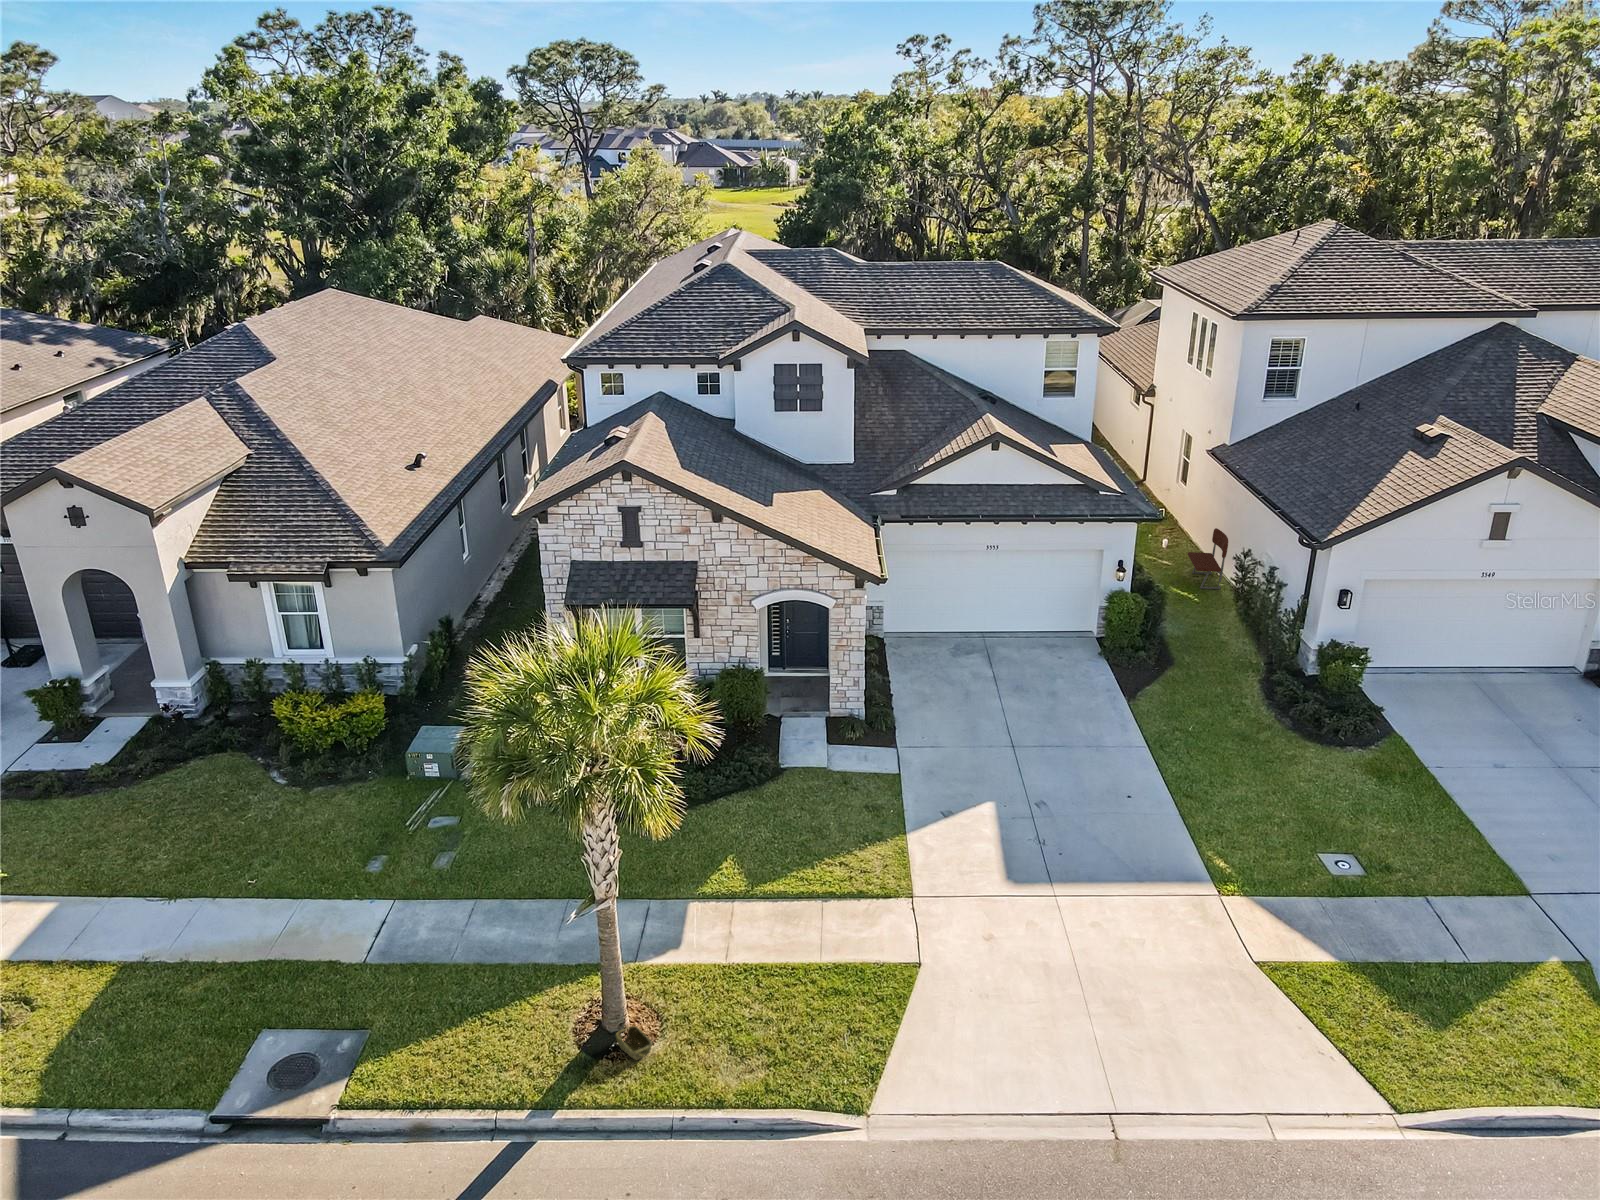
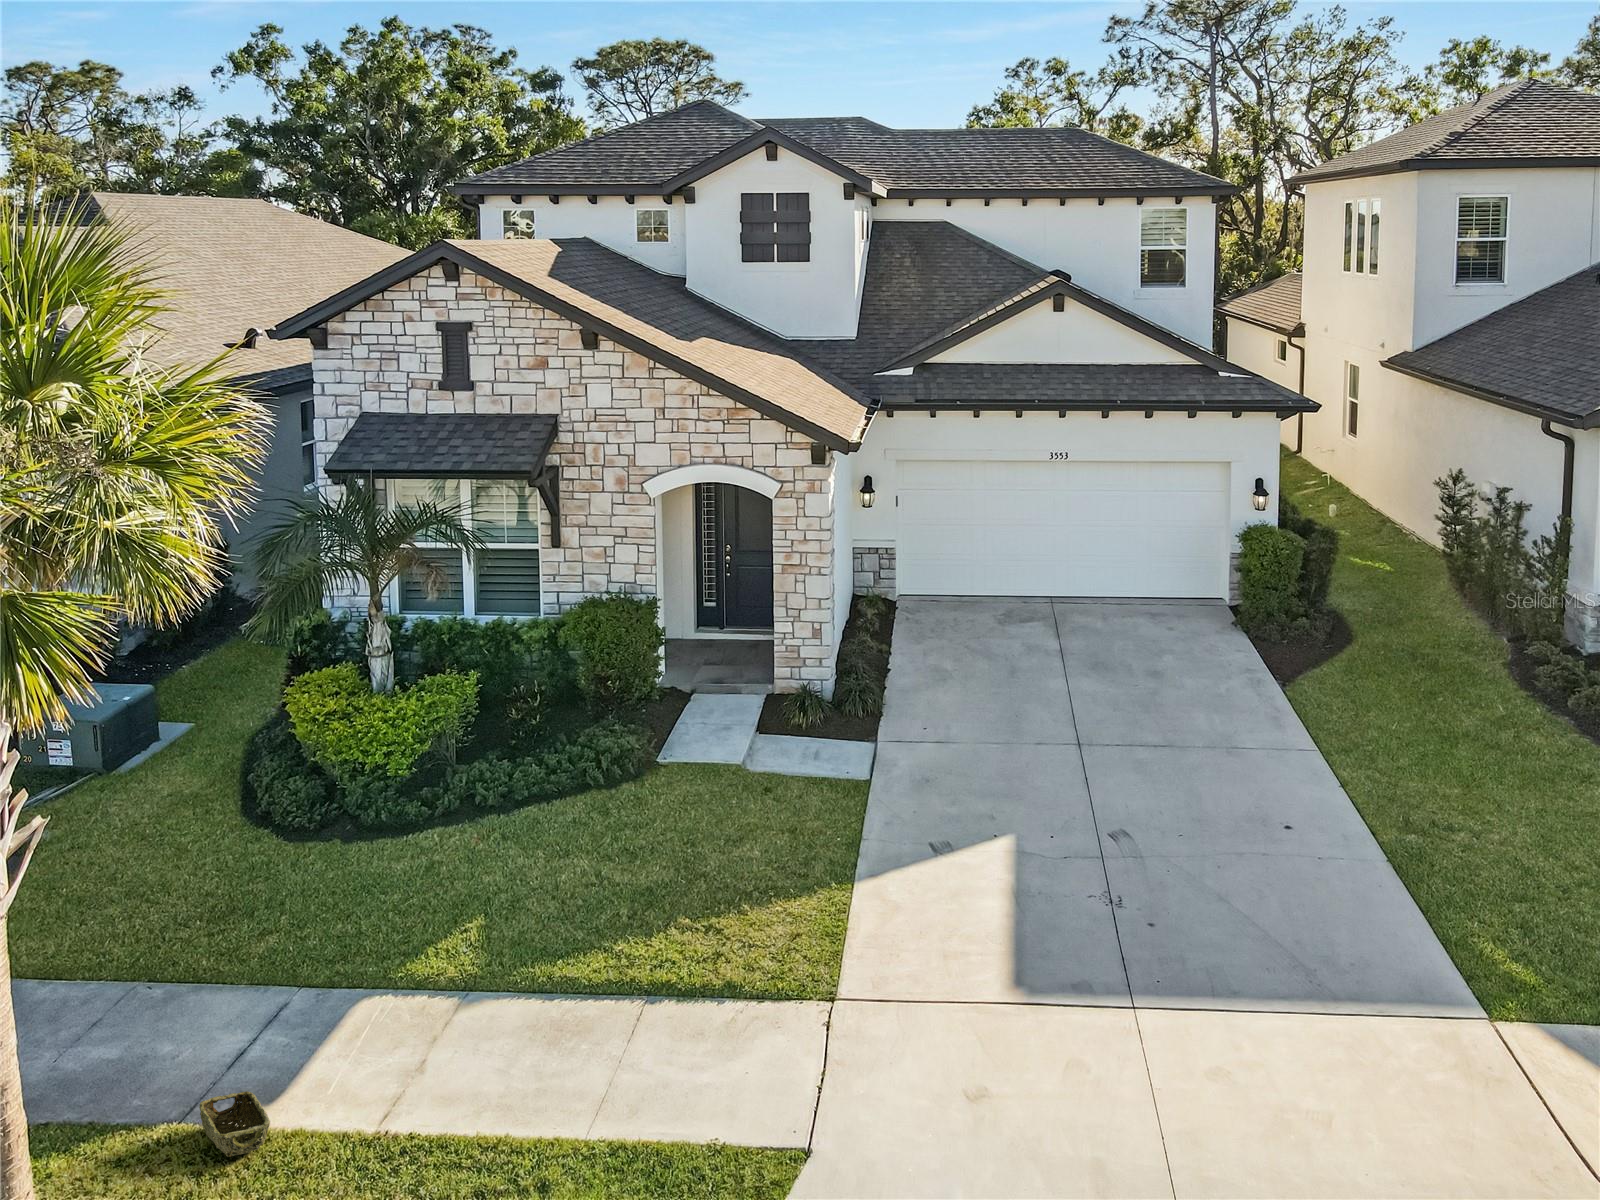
bench: present [1188,528,1228,589] -> none [1363,476,1427,563]

